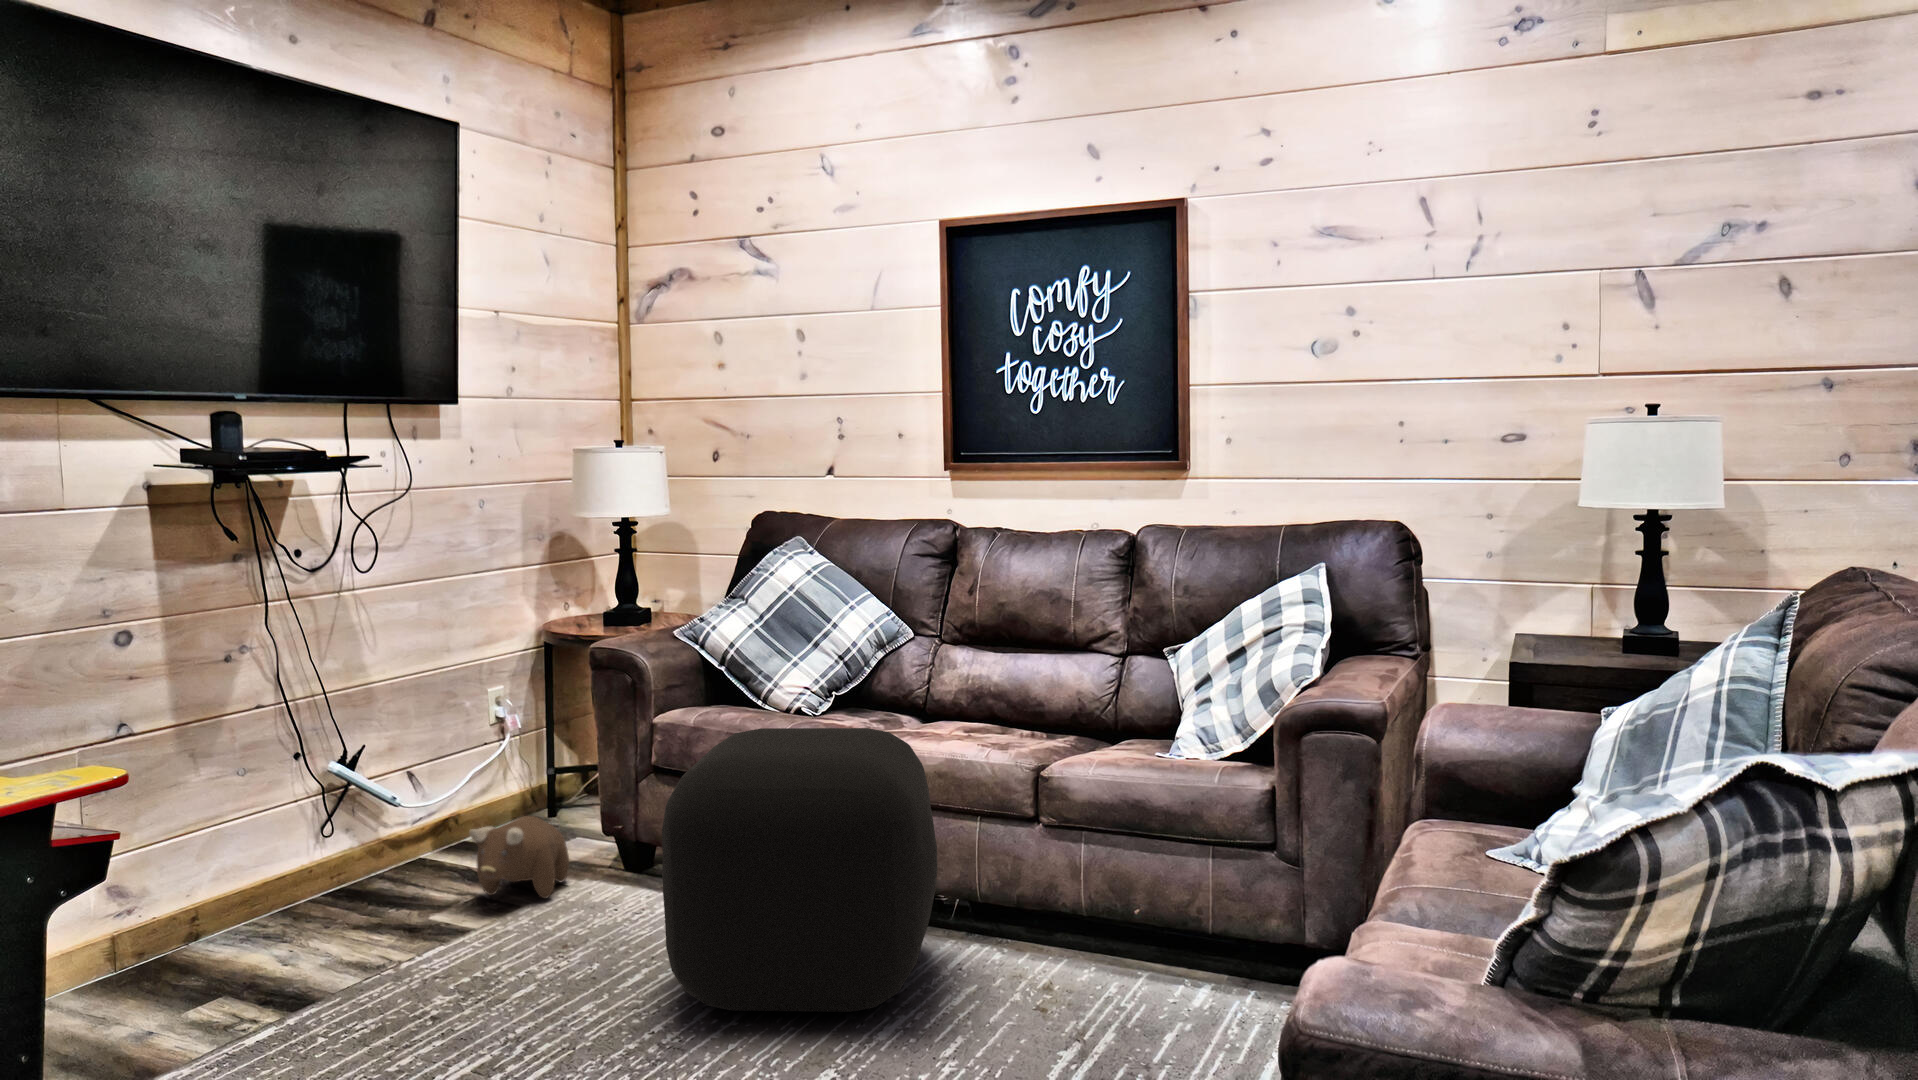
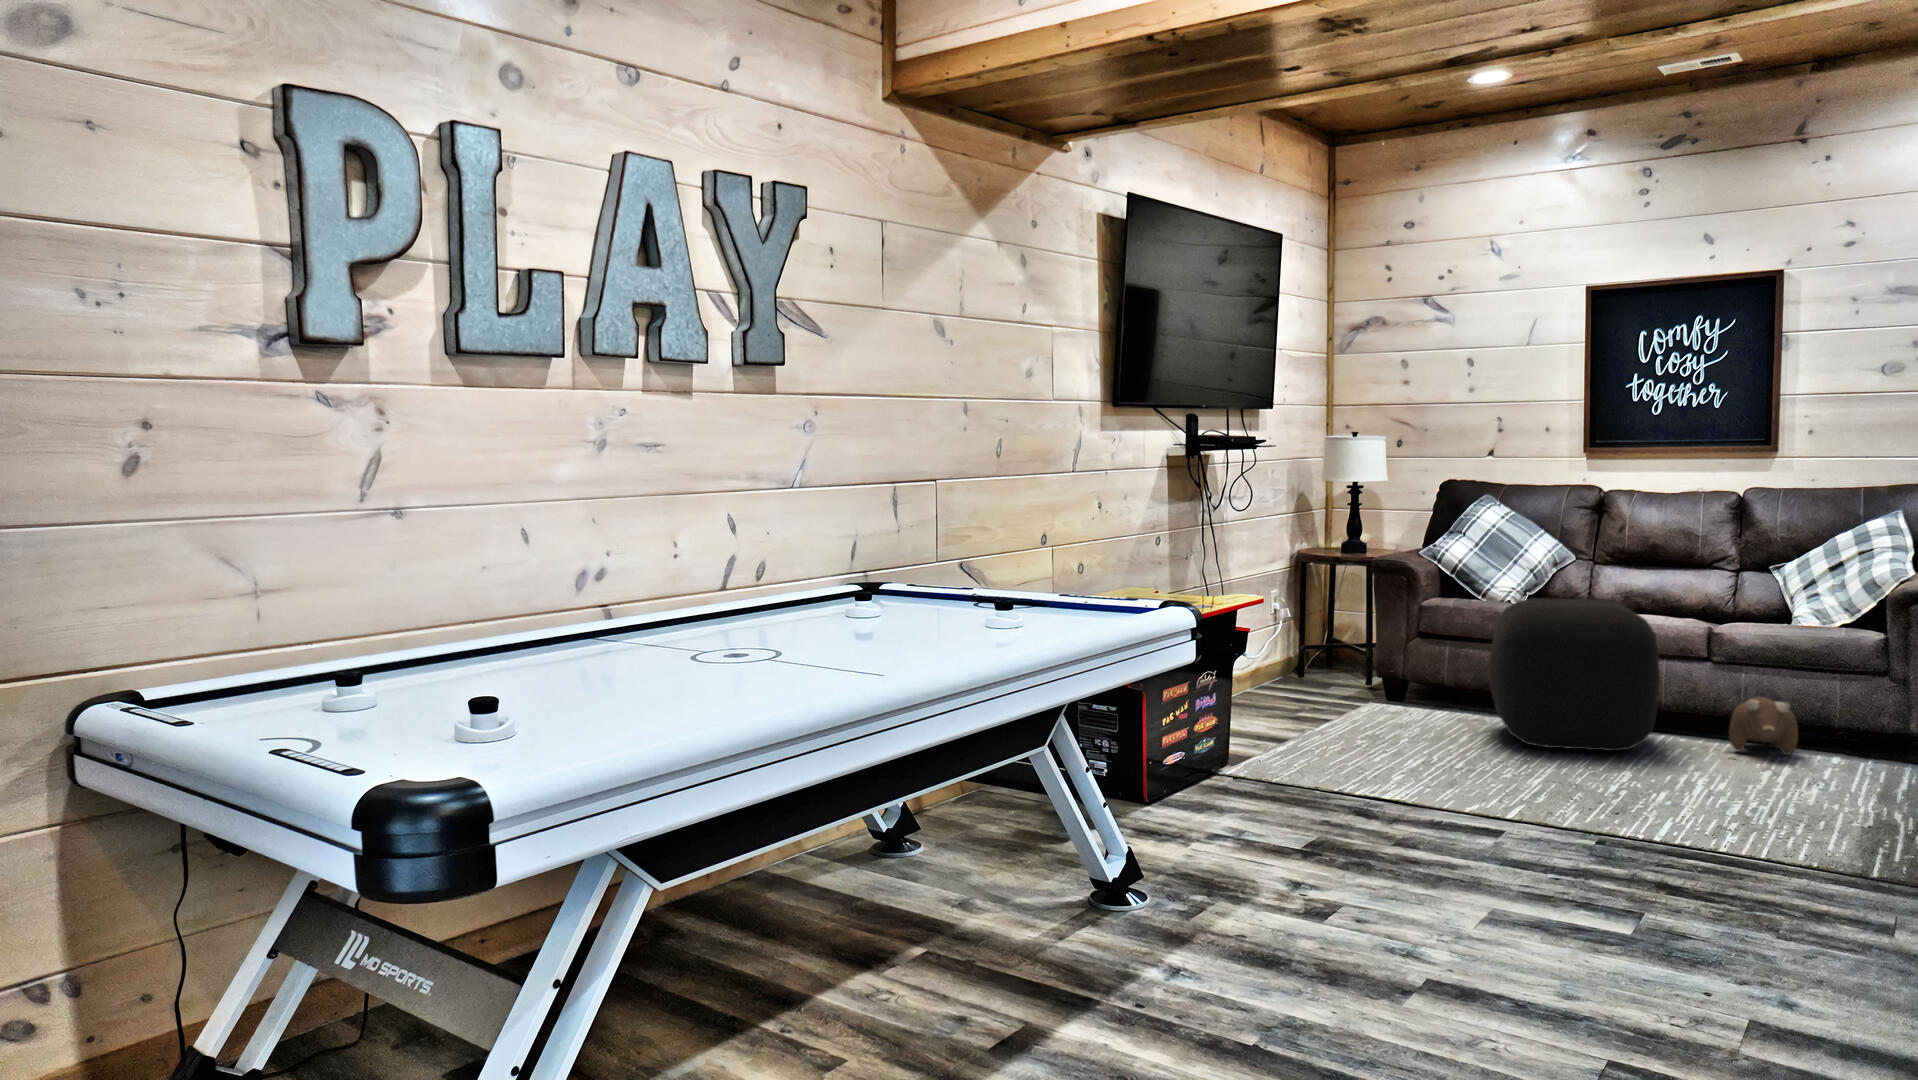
plush toy: present [469,816,569,898] -> present [1729,697,1798,755]

